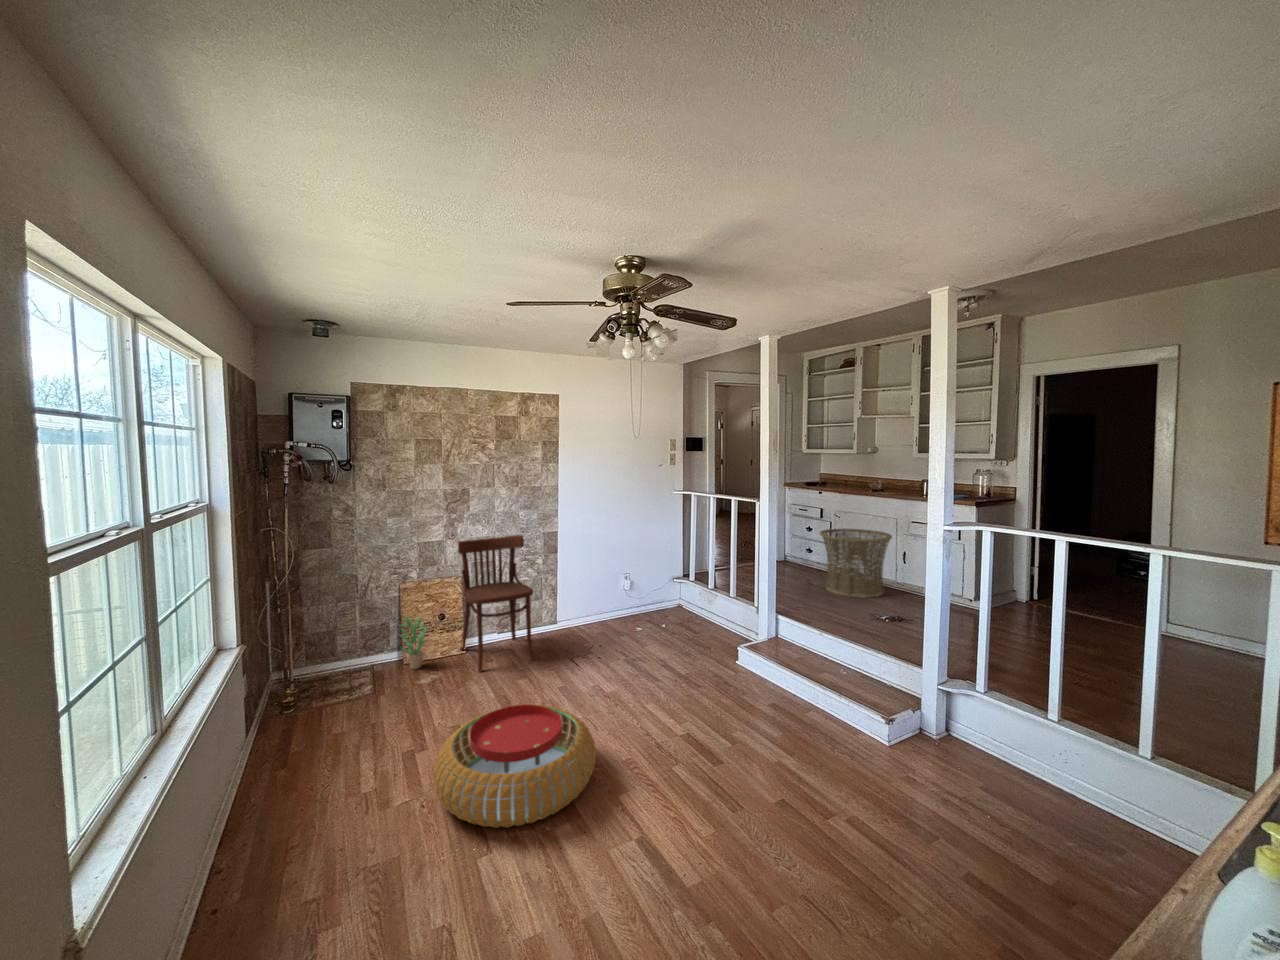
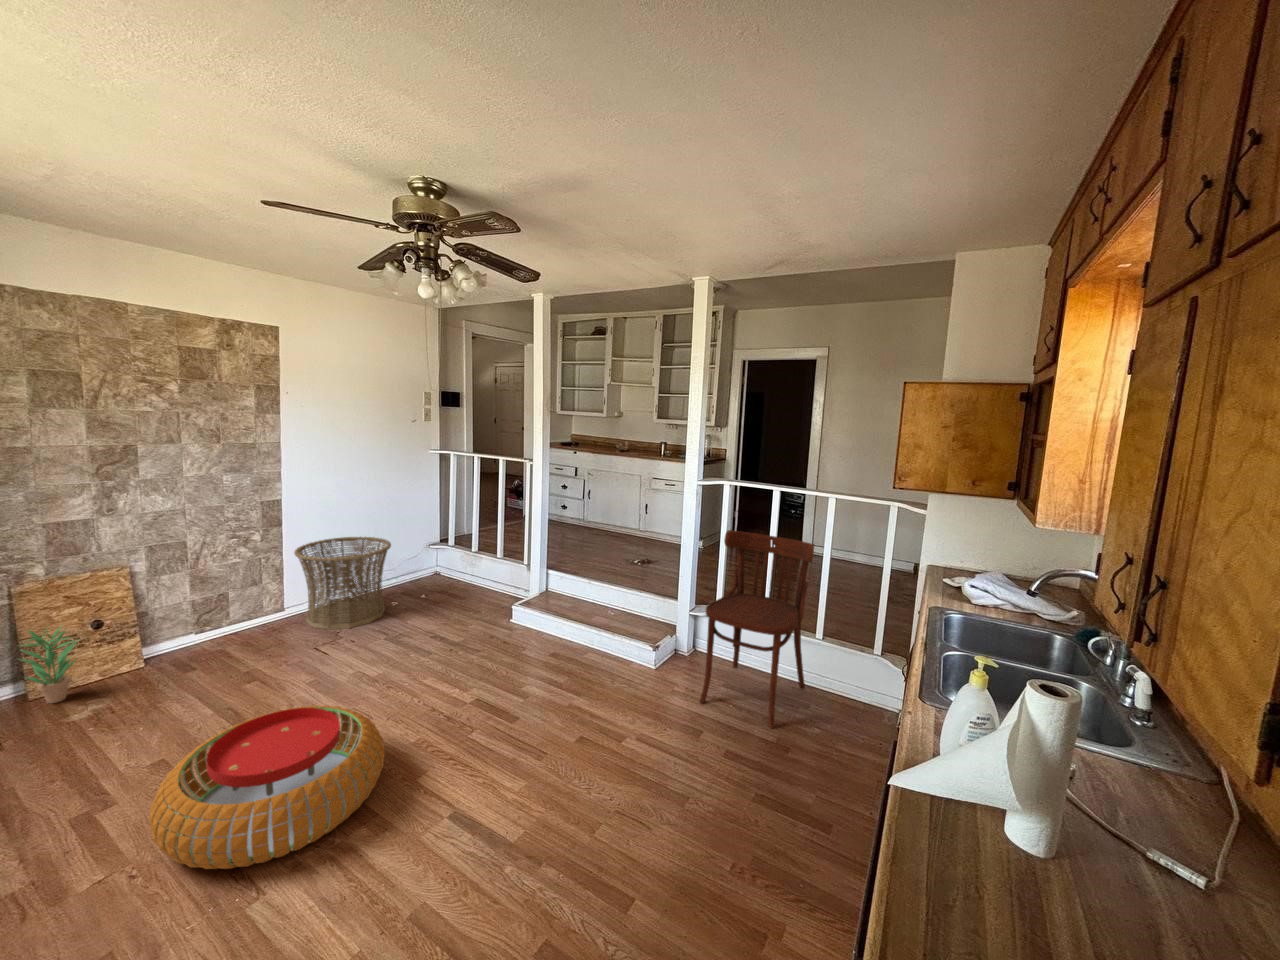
basket: present [820,528,892,598] -> present [294,537,391,630]
dining chair: present [458,535,534,672] -> present [700,530,814,729]

